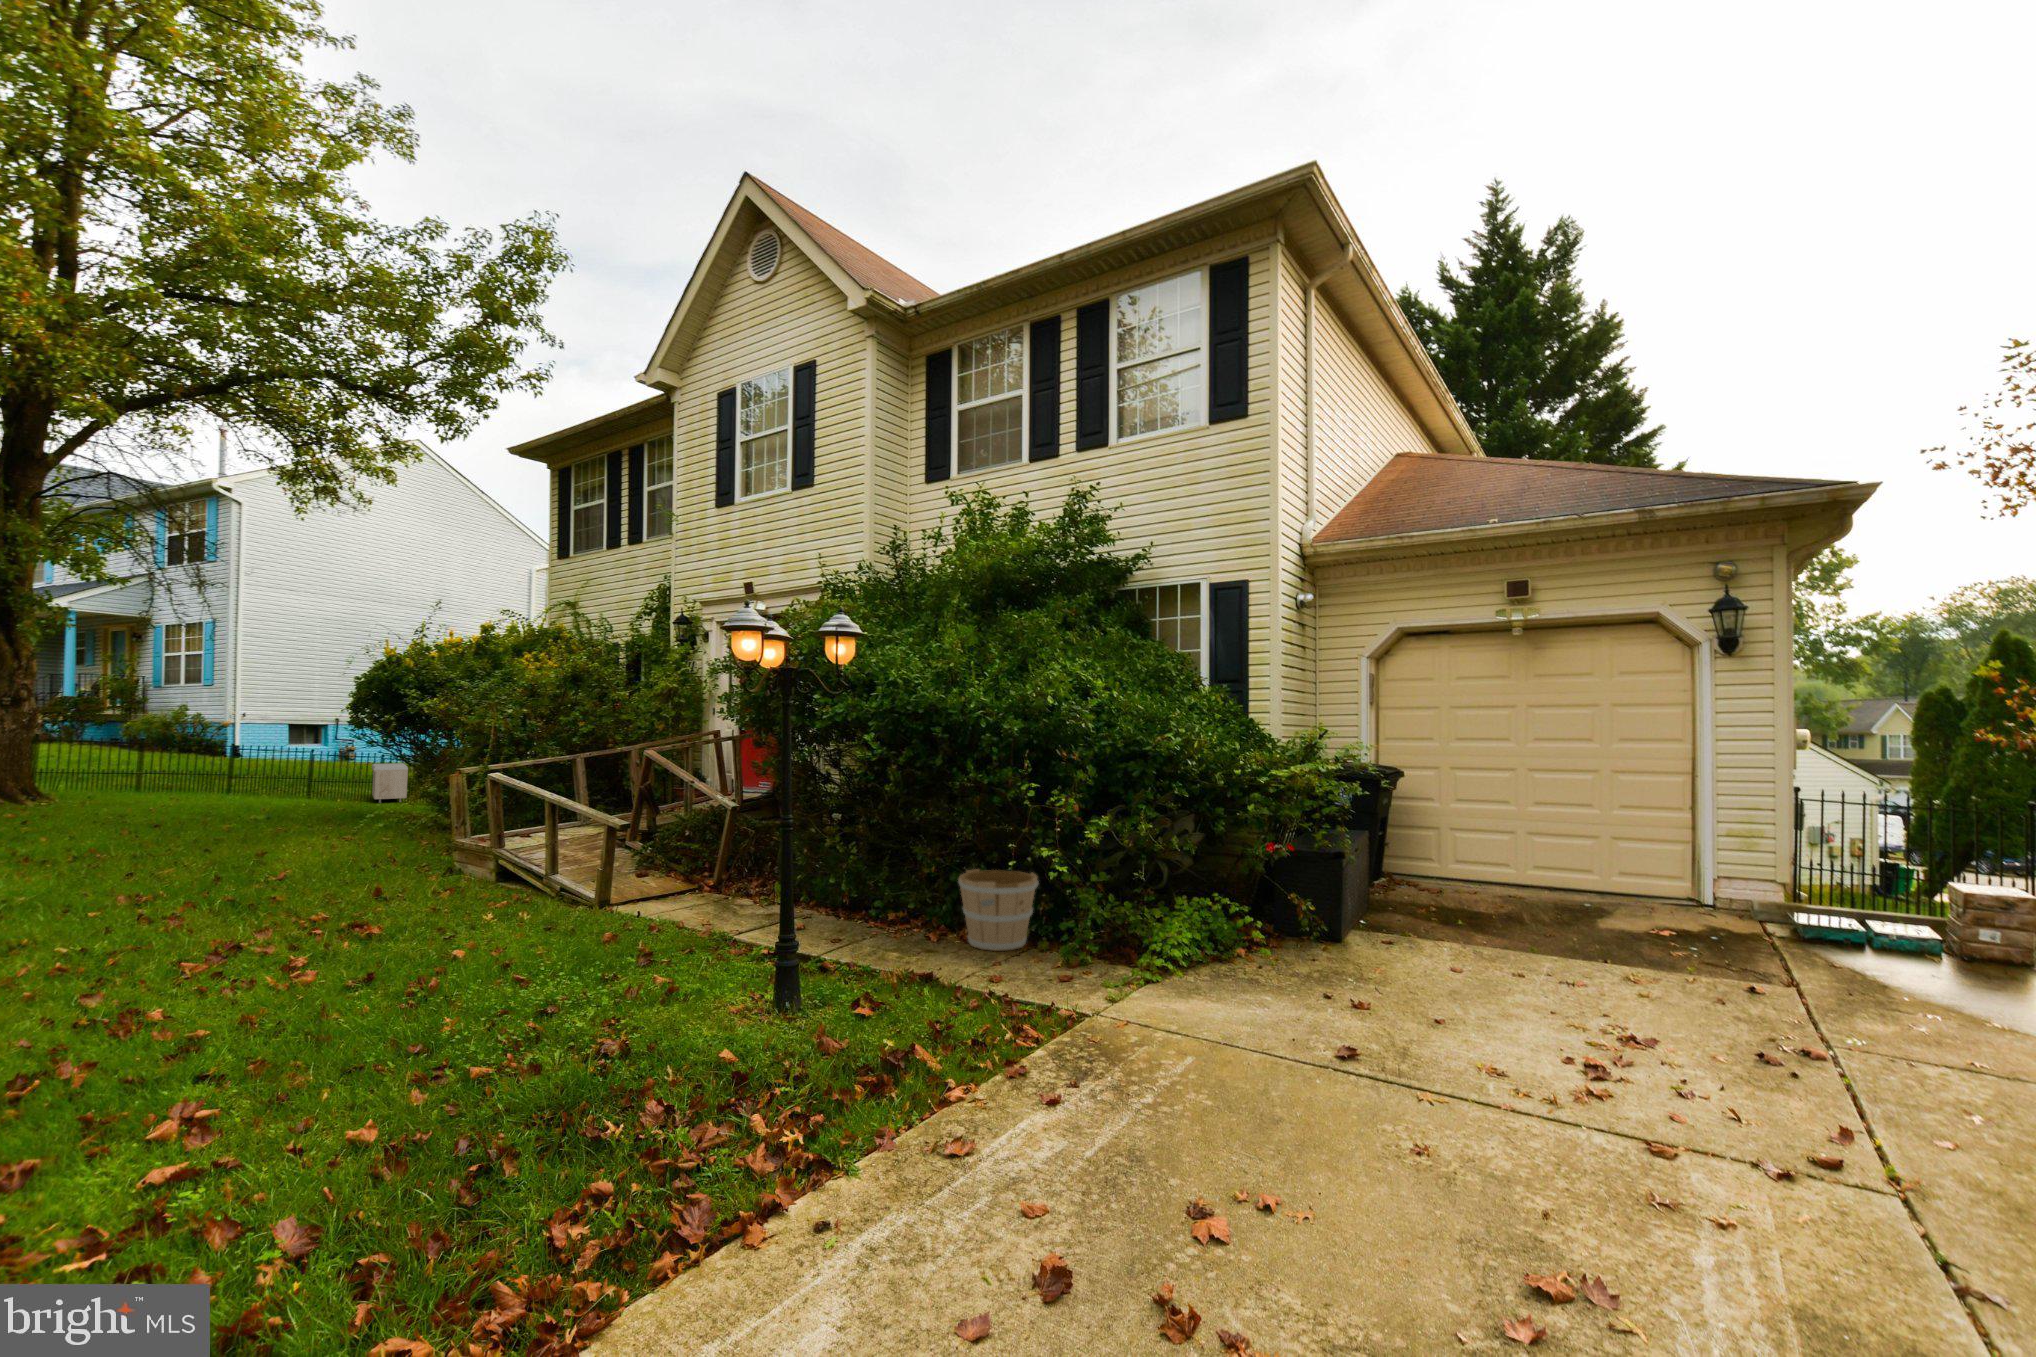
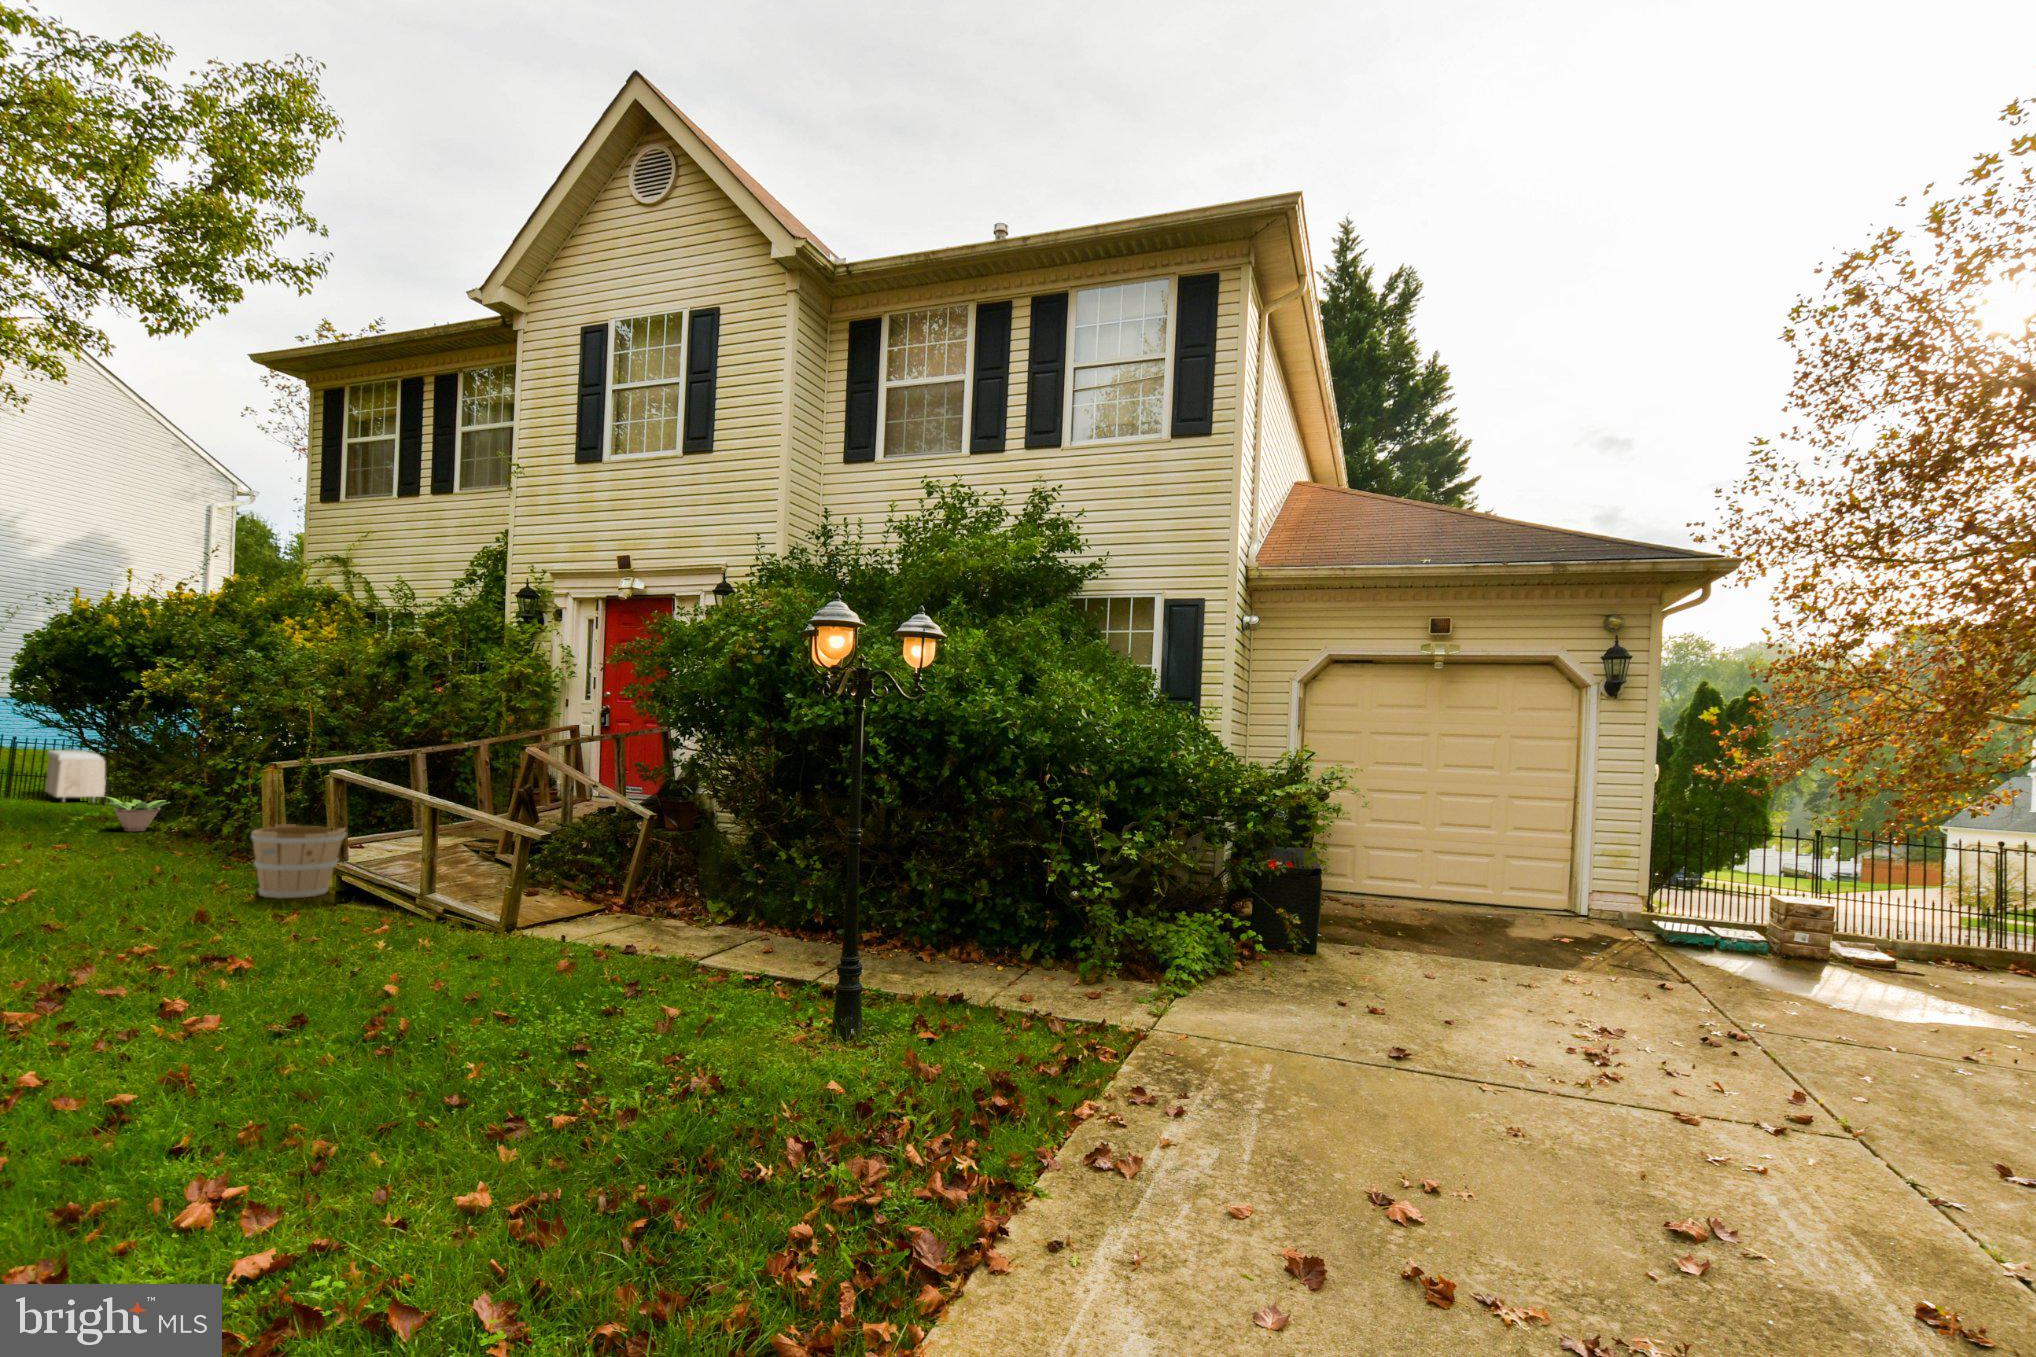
decorative plant: none [380,799,429,825] -> present [104,796,170,831]
wooden bucket: present [958,869,1038,951] -> present [251,824,346,899]

